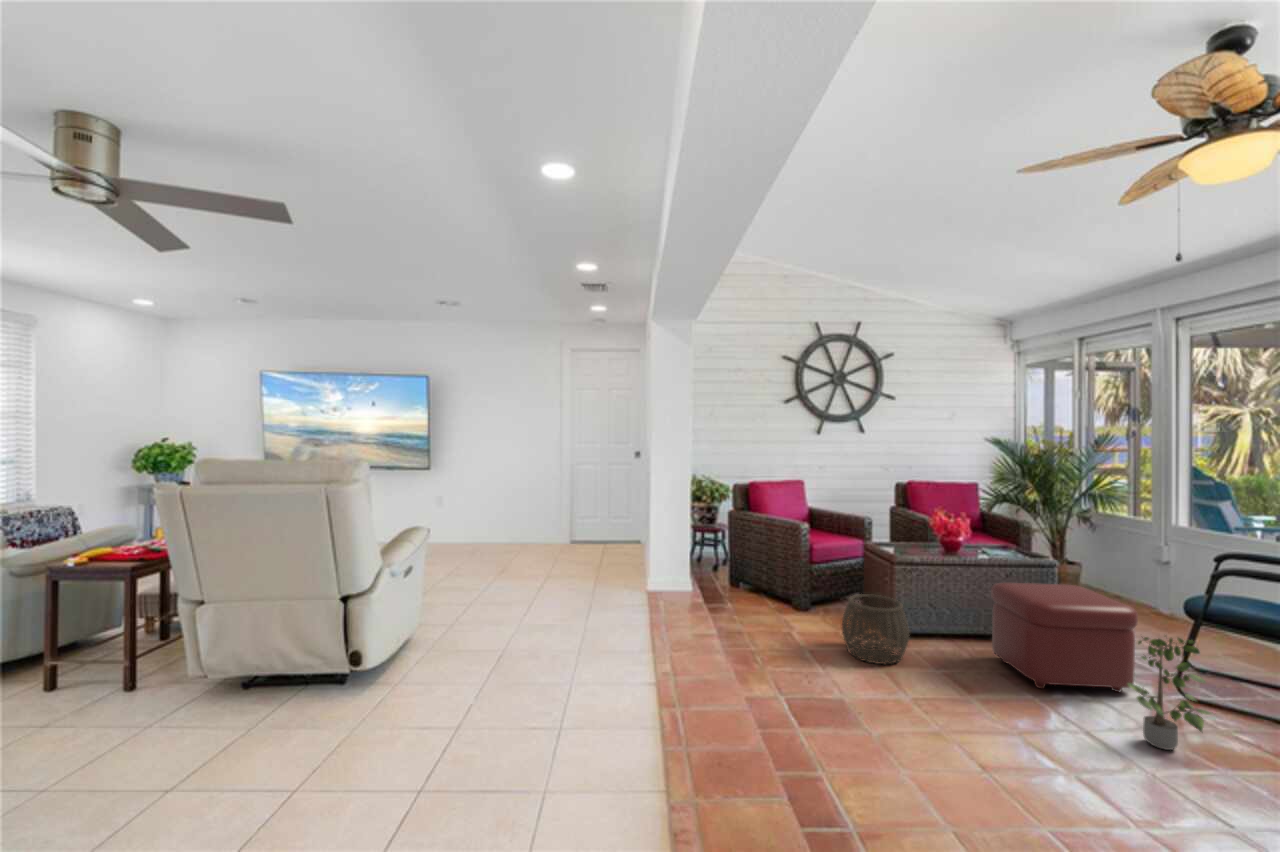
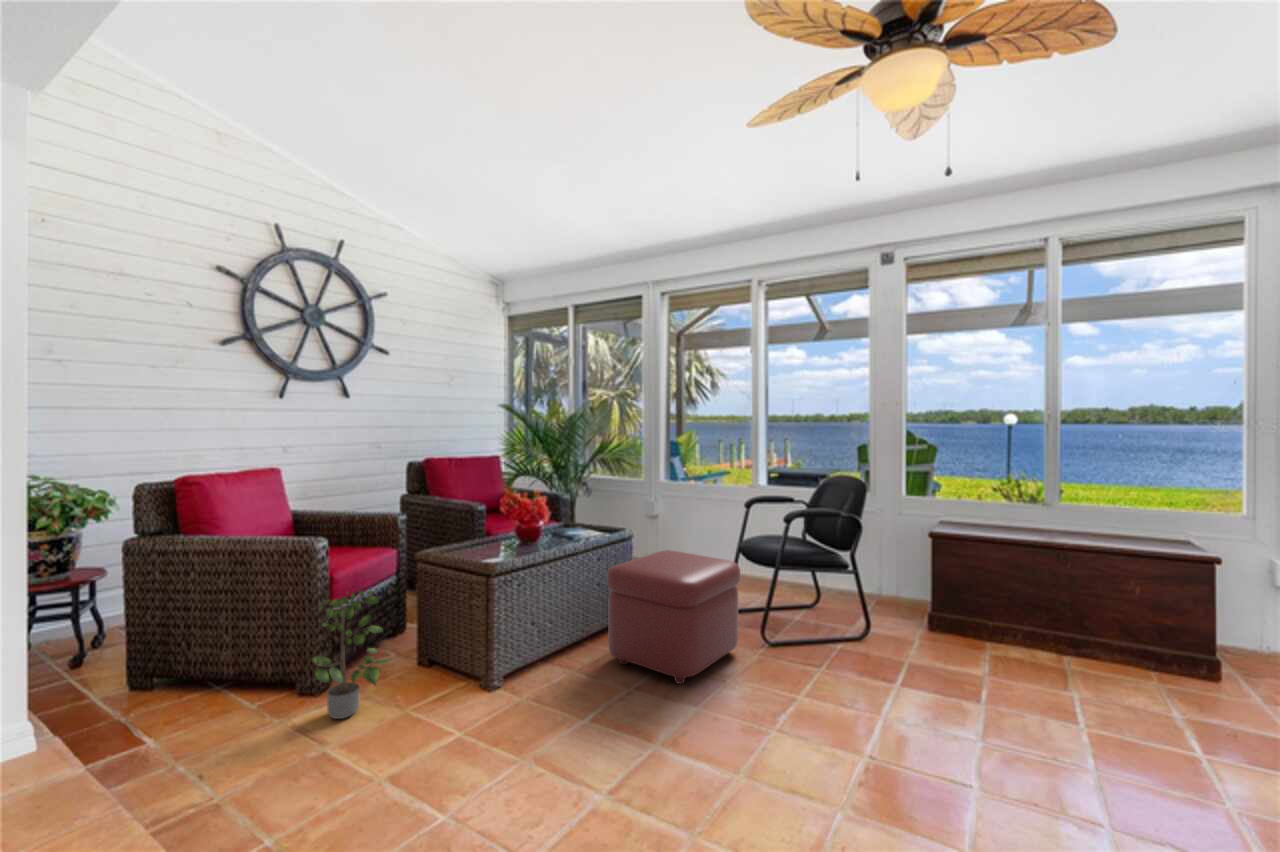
woven basket: present [842,594,909,664] -> none [437,628,543,752]
potted plant: present [1128,637,1212,750] -> present [313,590,391,719]

